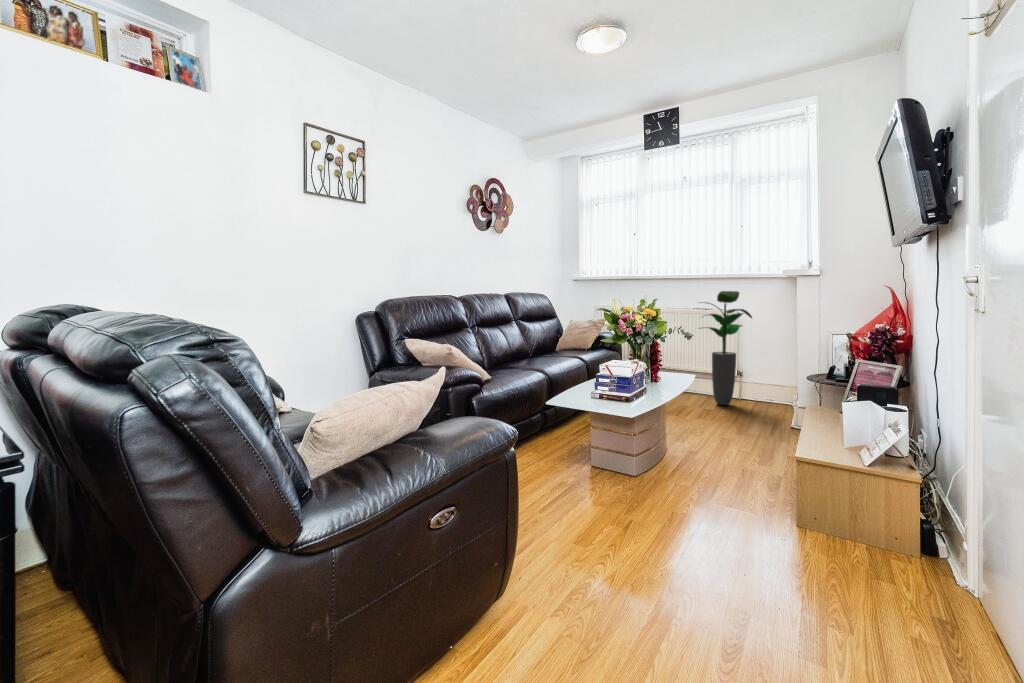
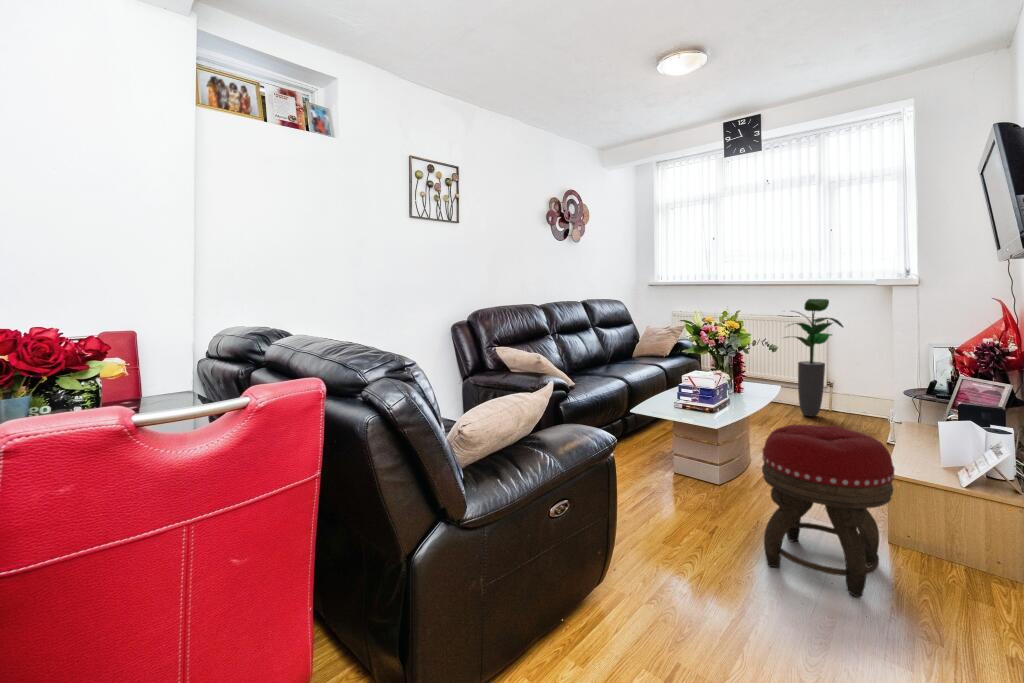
footstool: none [675,409,805,589] -> present [762,424,894,596]

